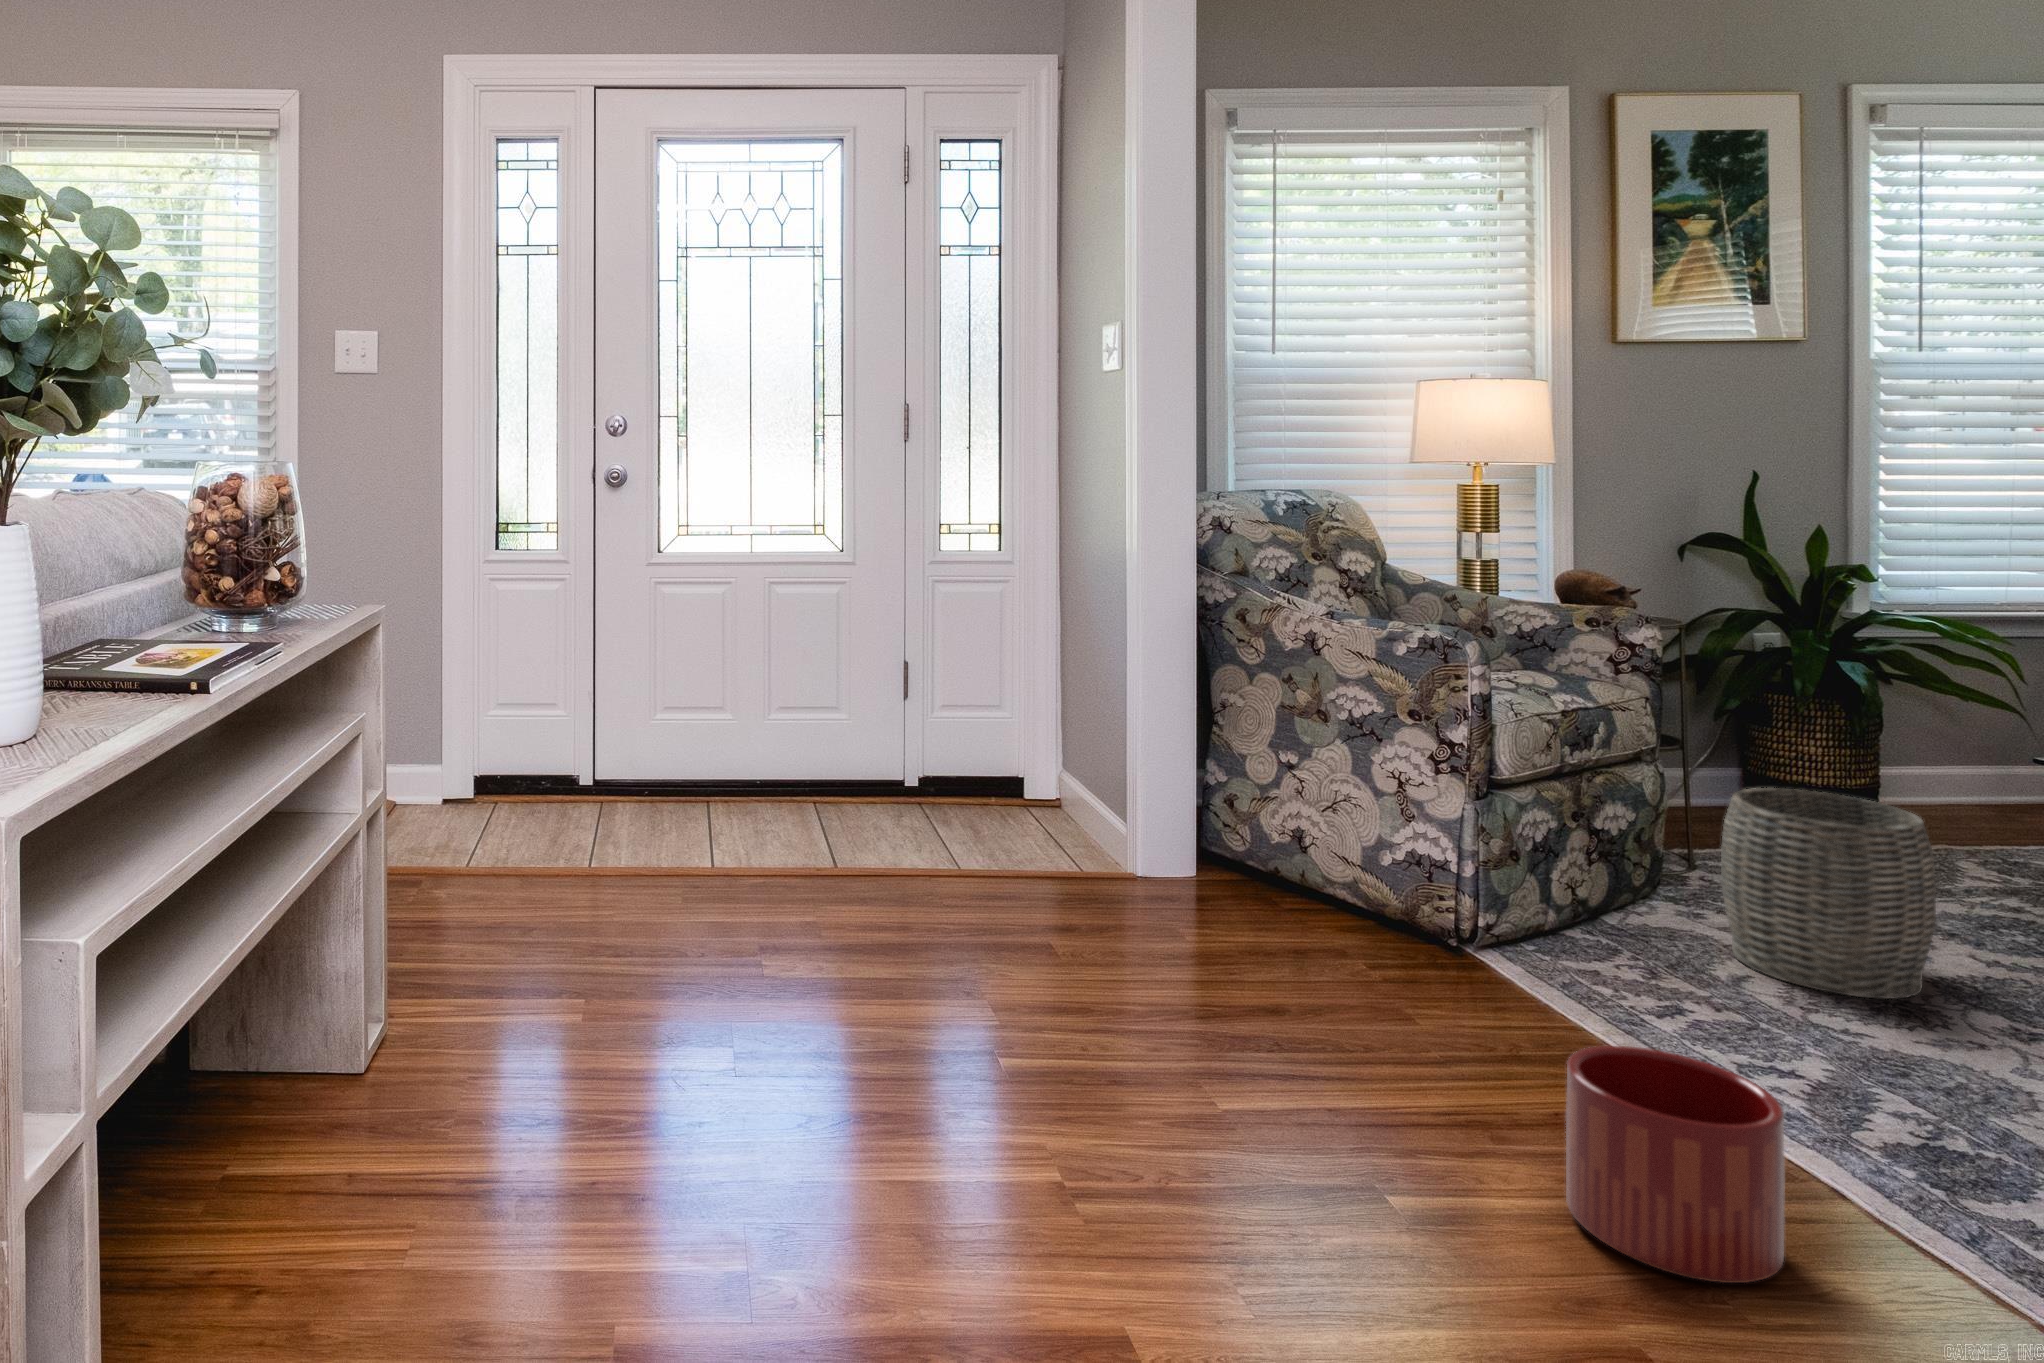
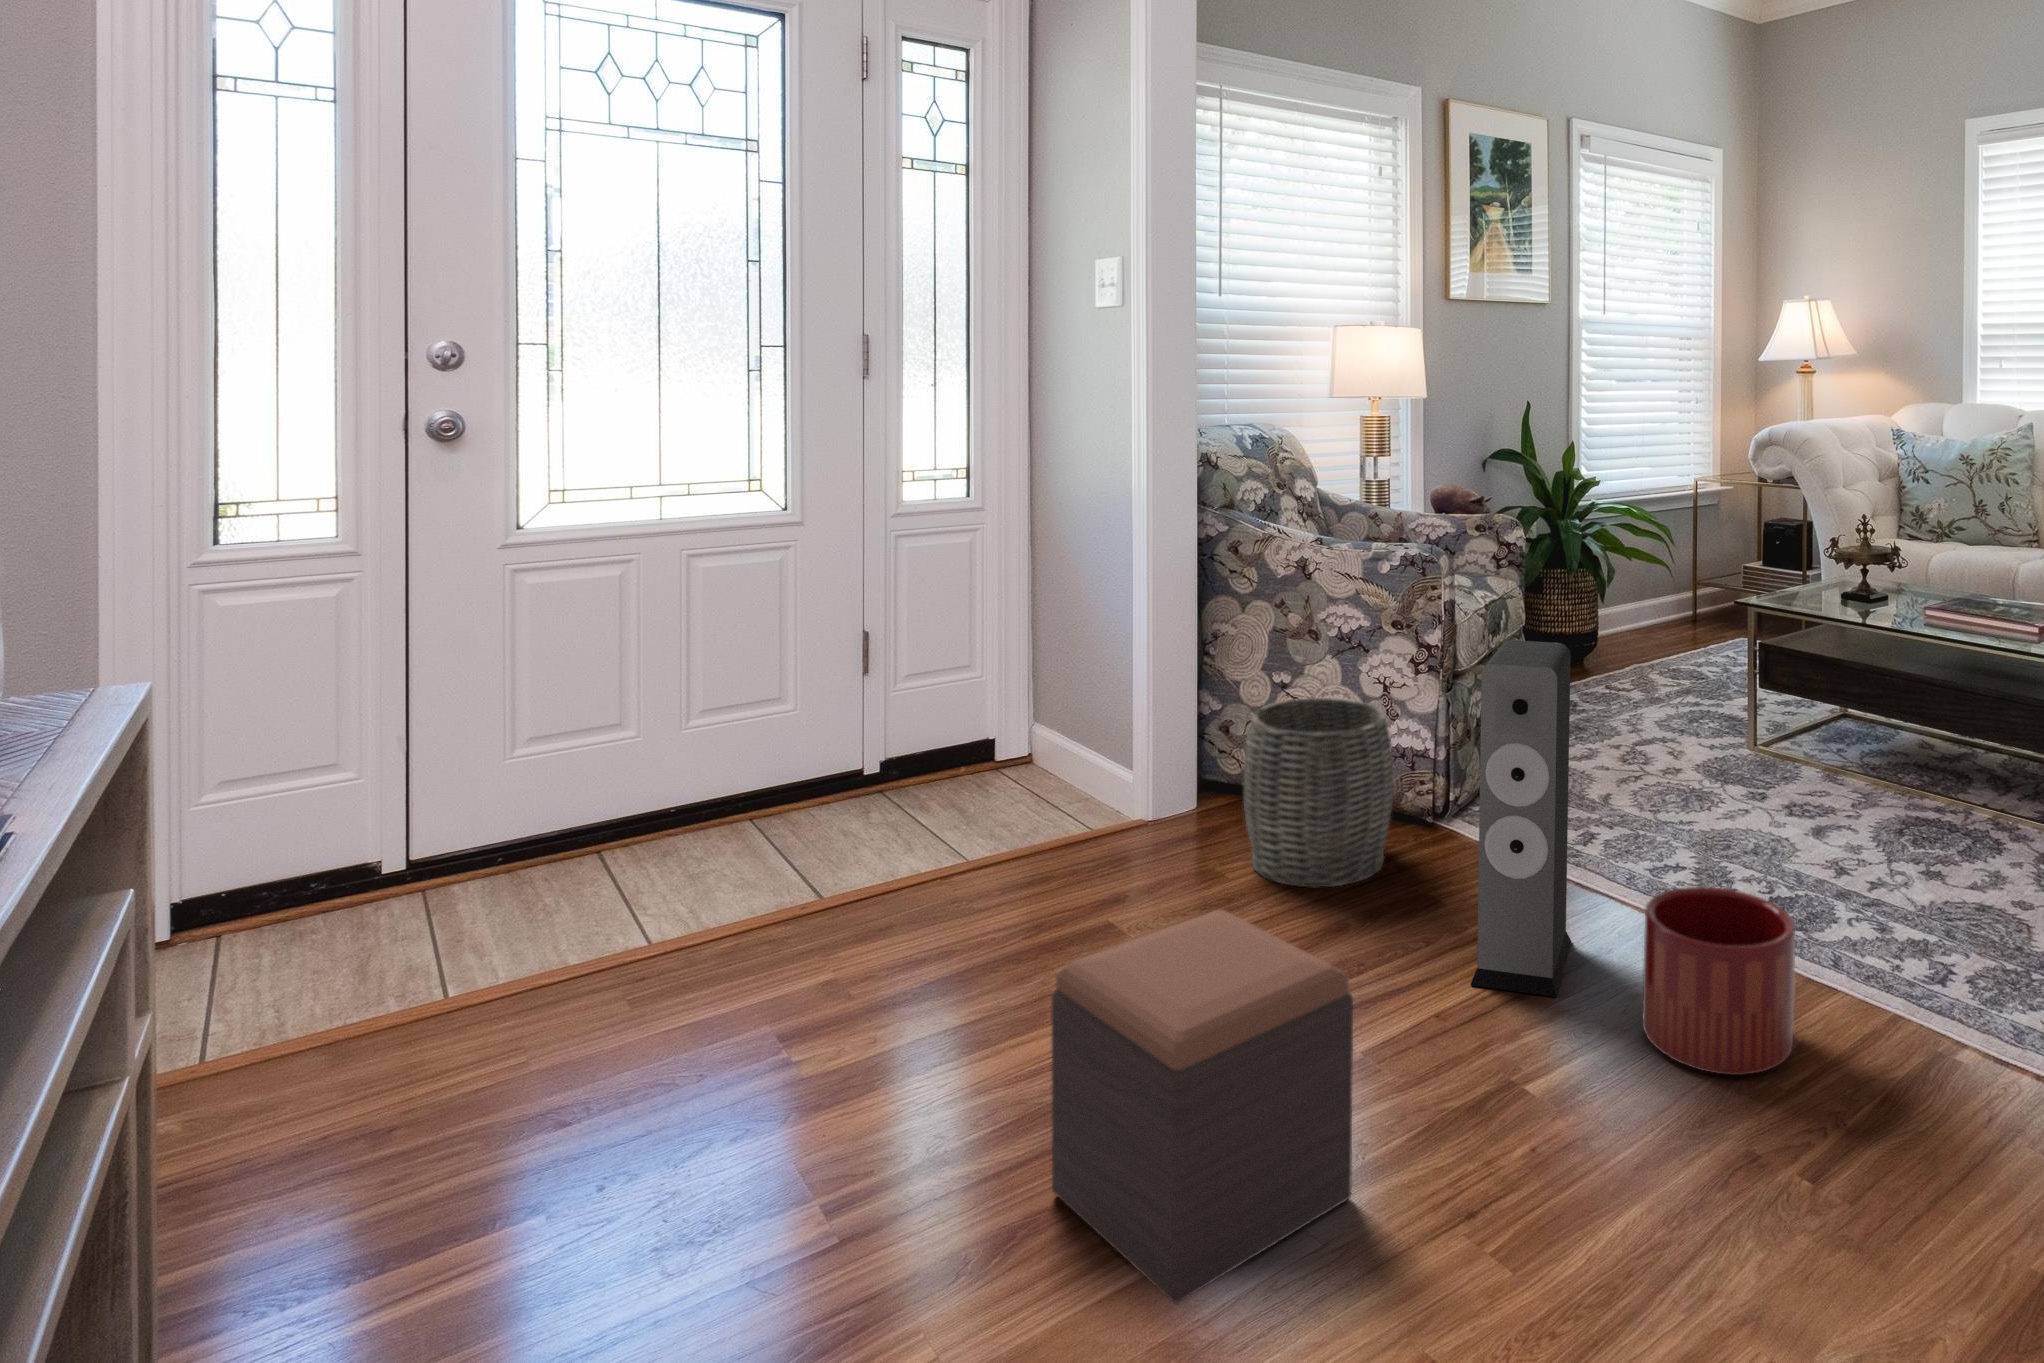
speaker: none [1385,733,1551,1136] -> present [1470,640,1571,997]
woven basket: present [1721,788,1936,999] -> present [1244,698,1393,888]
footstool: none [886,919,1131,1212] -> present [1052,910,1353,1303]

